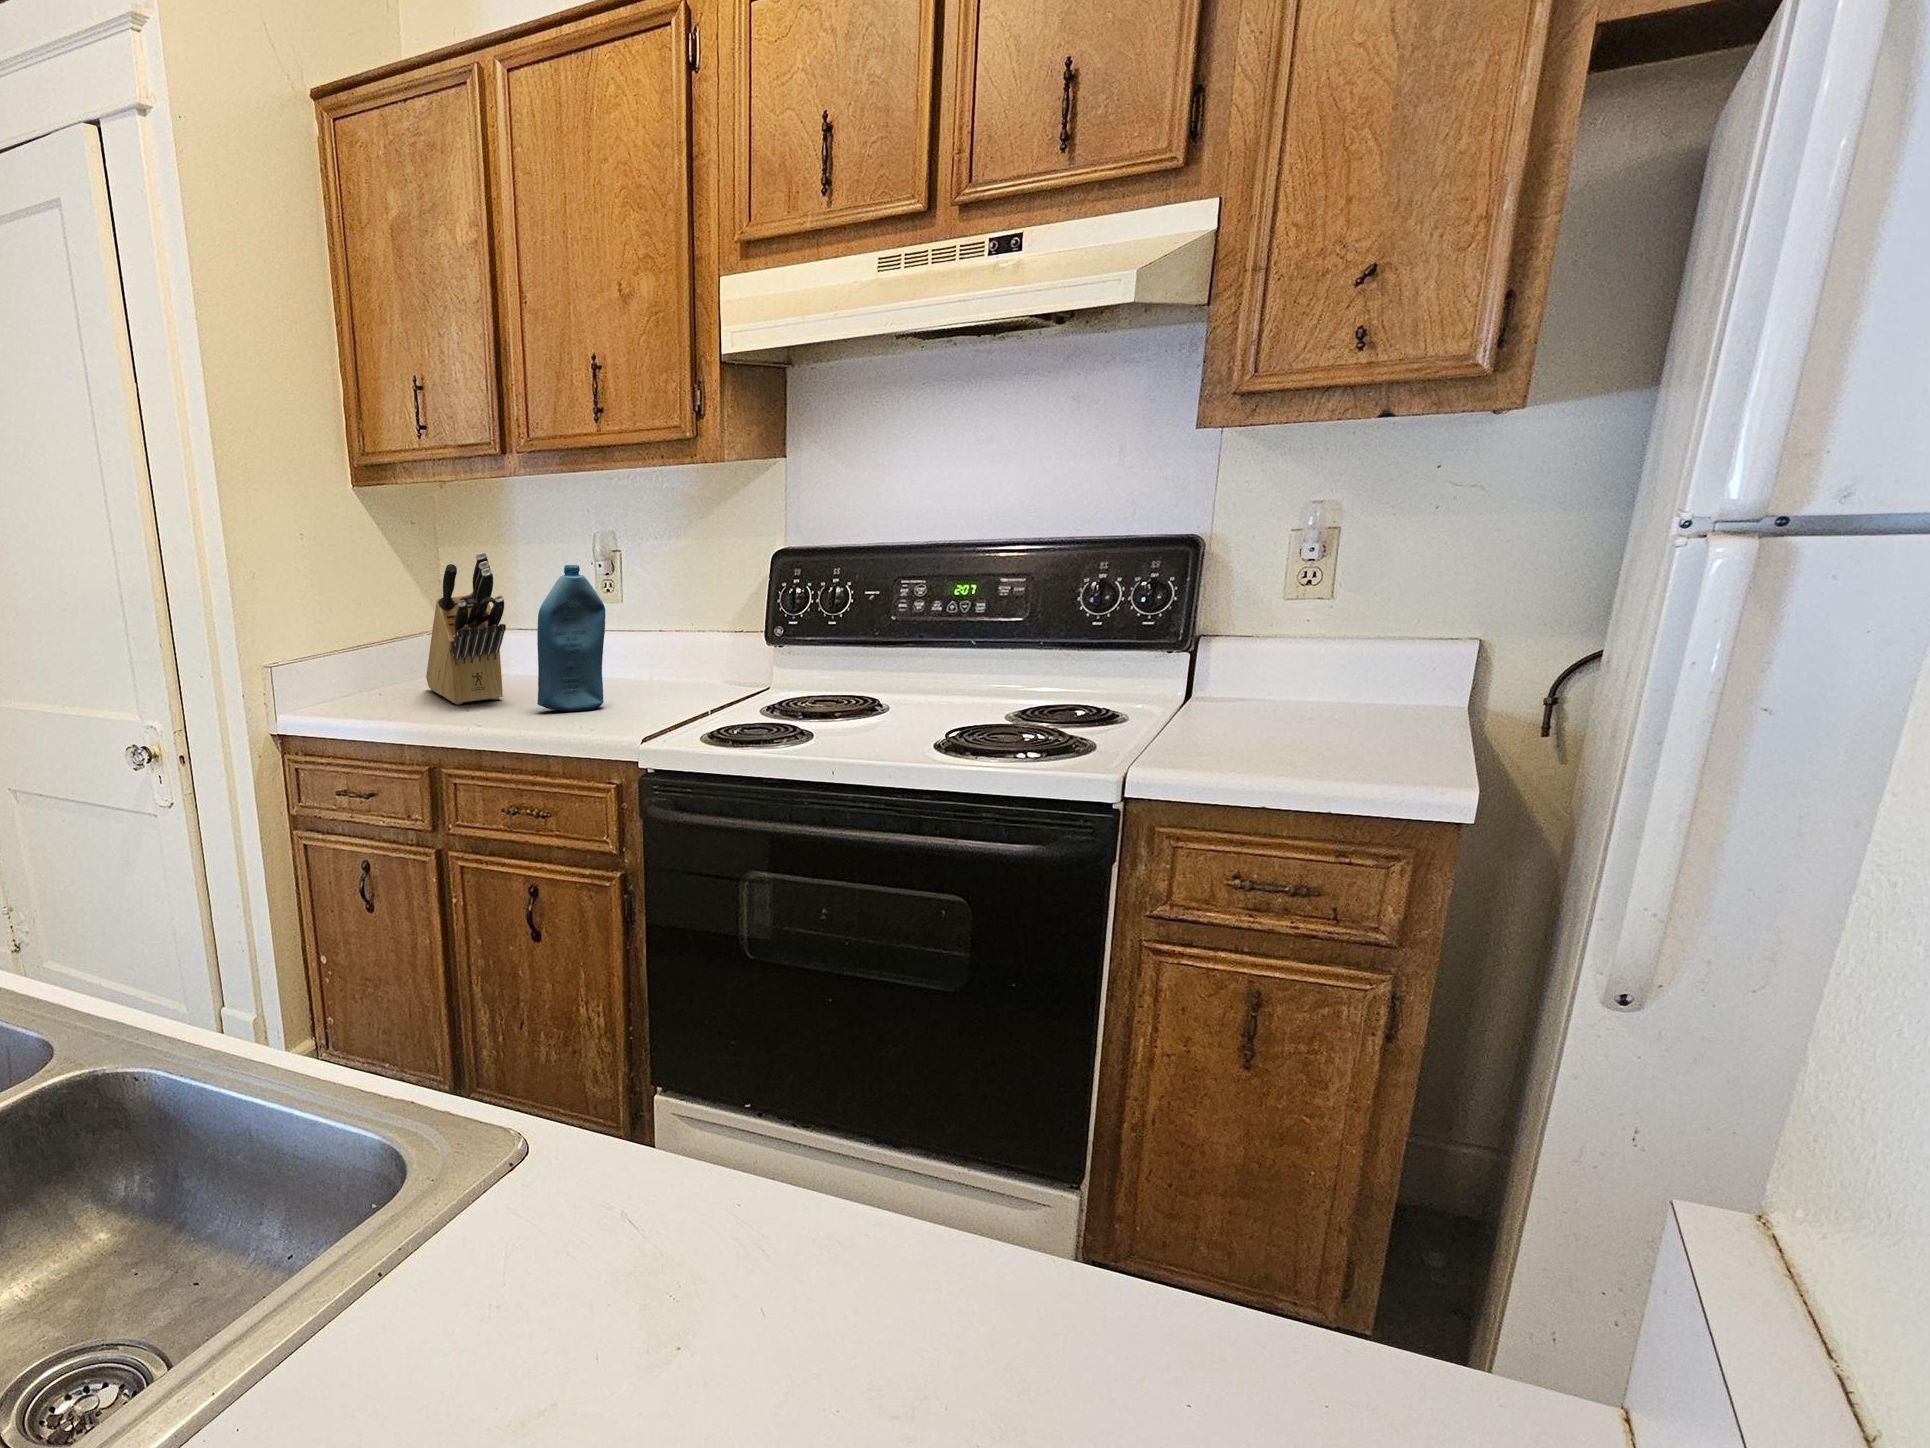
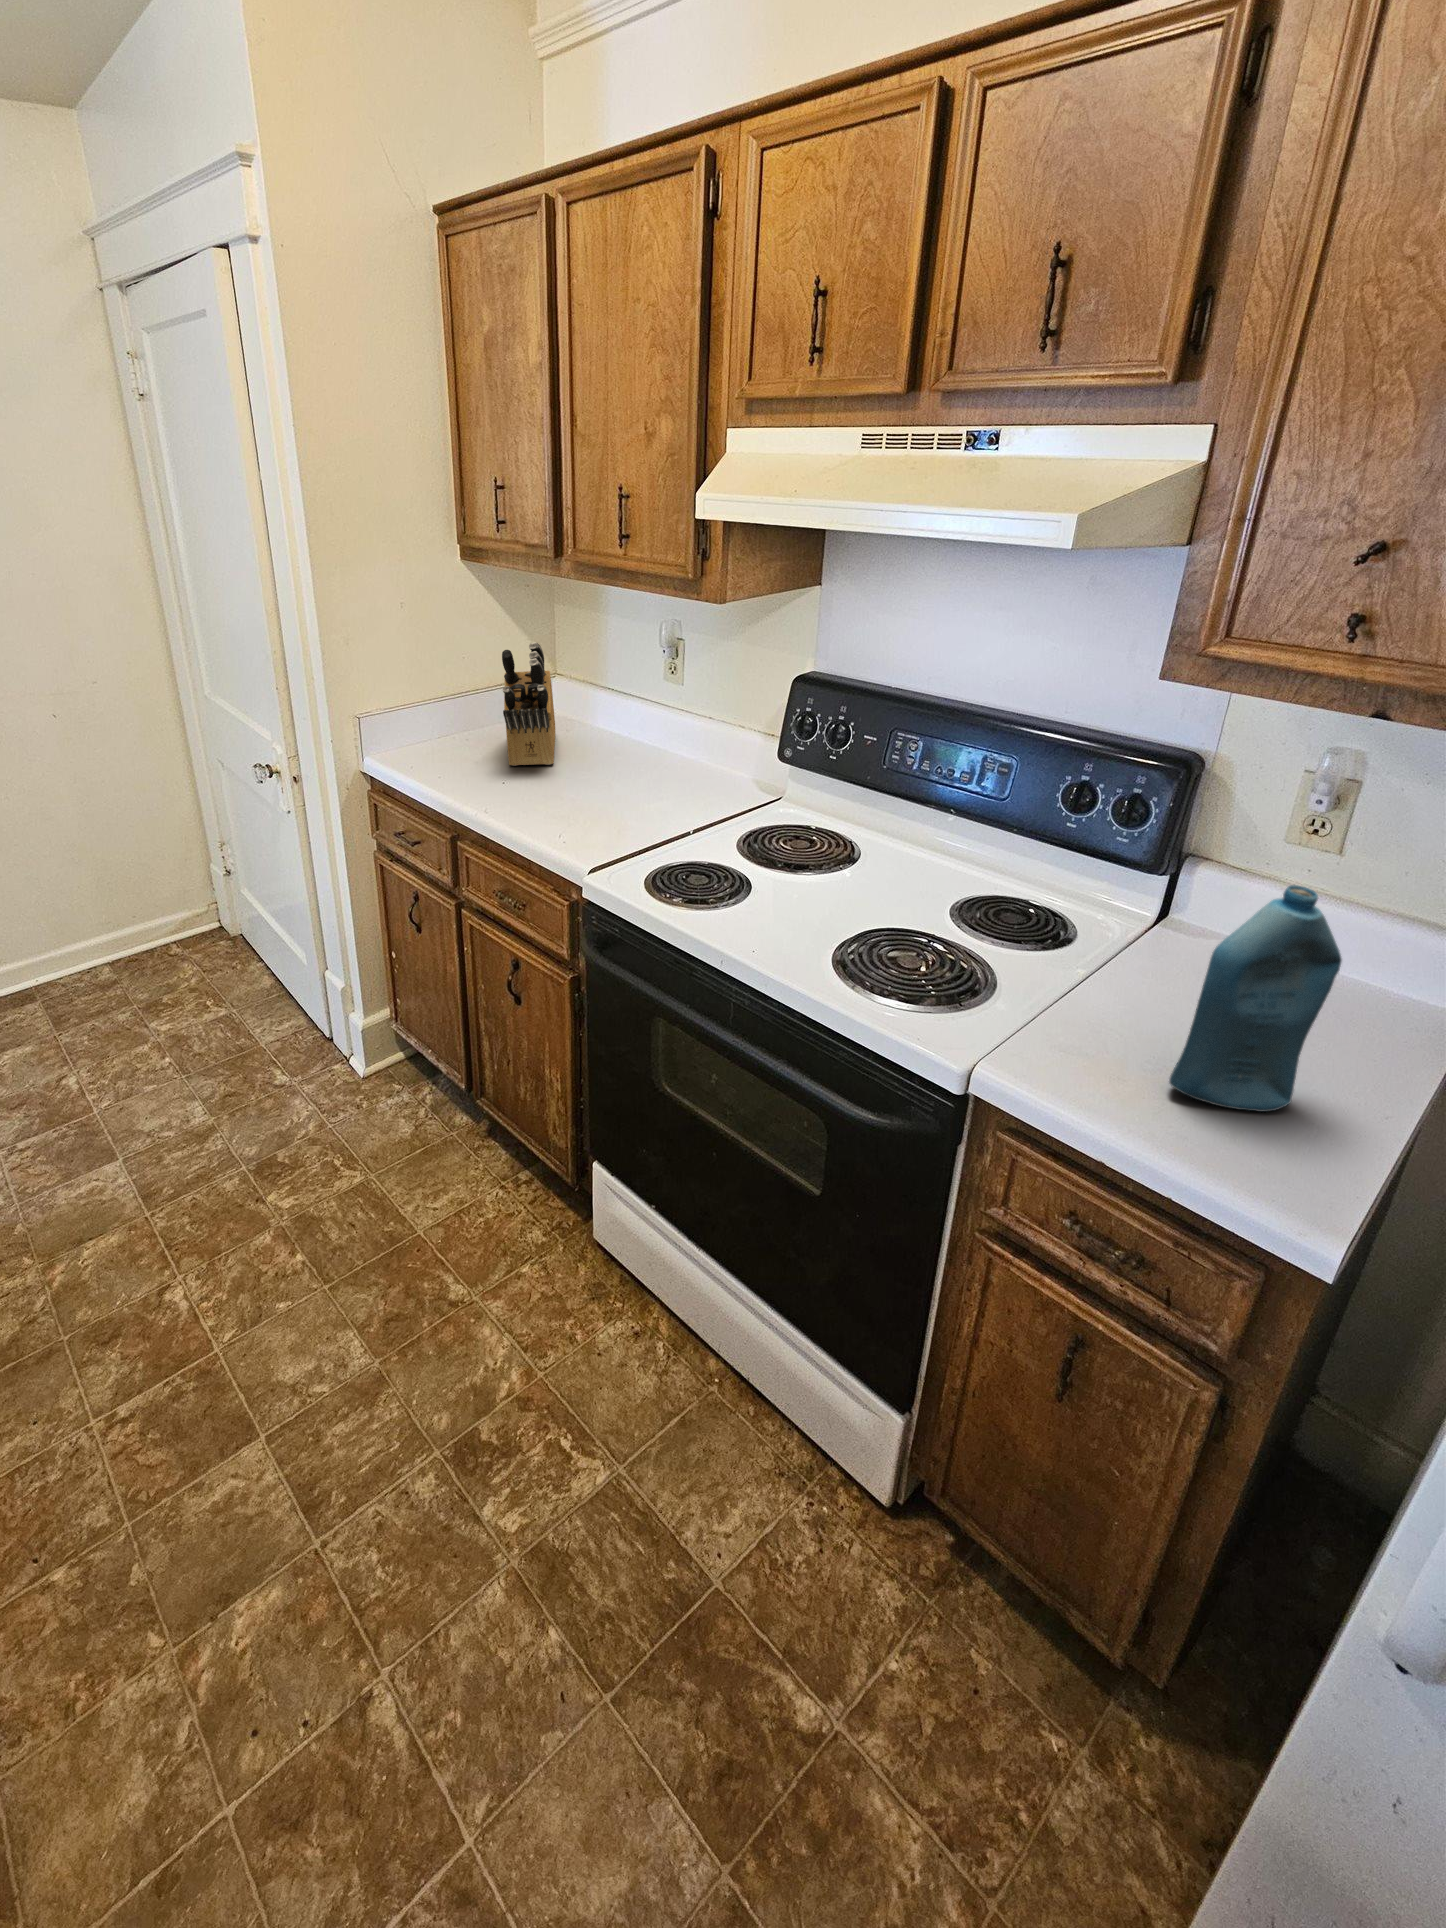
bottle: present [537,565,605,711] -> present [1169,885,1342,1112]

